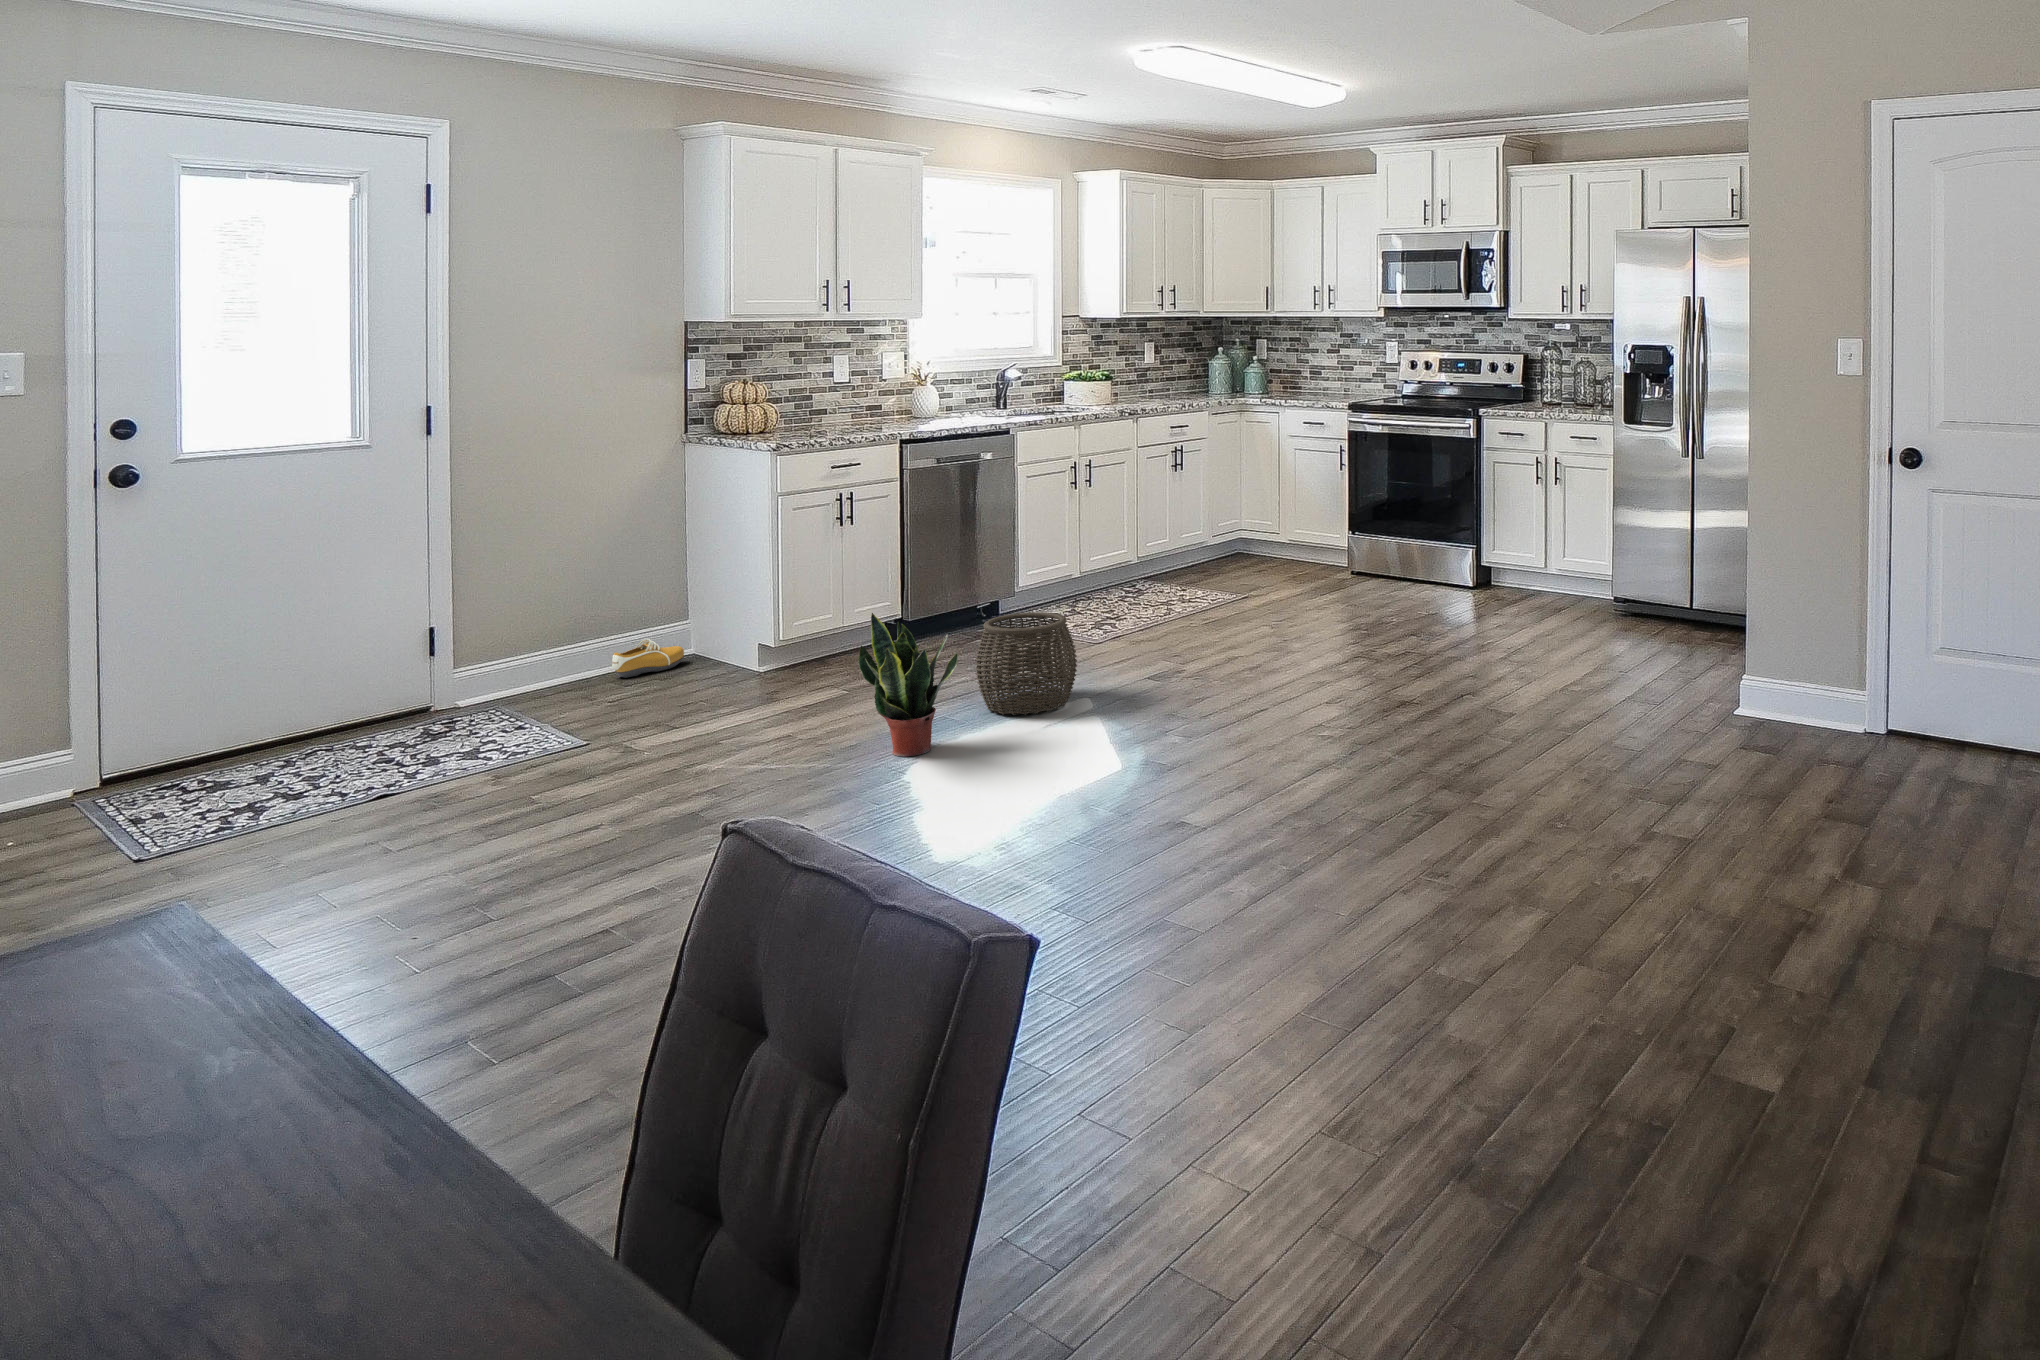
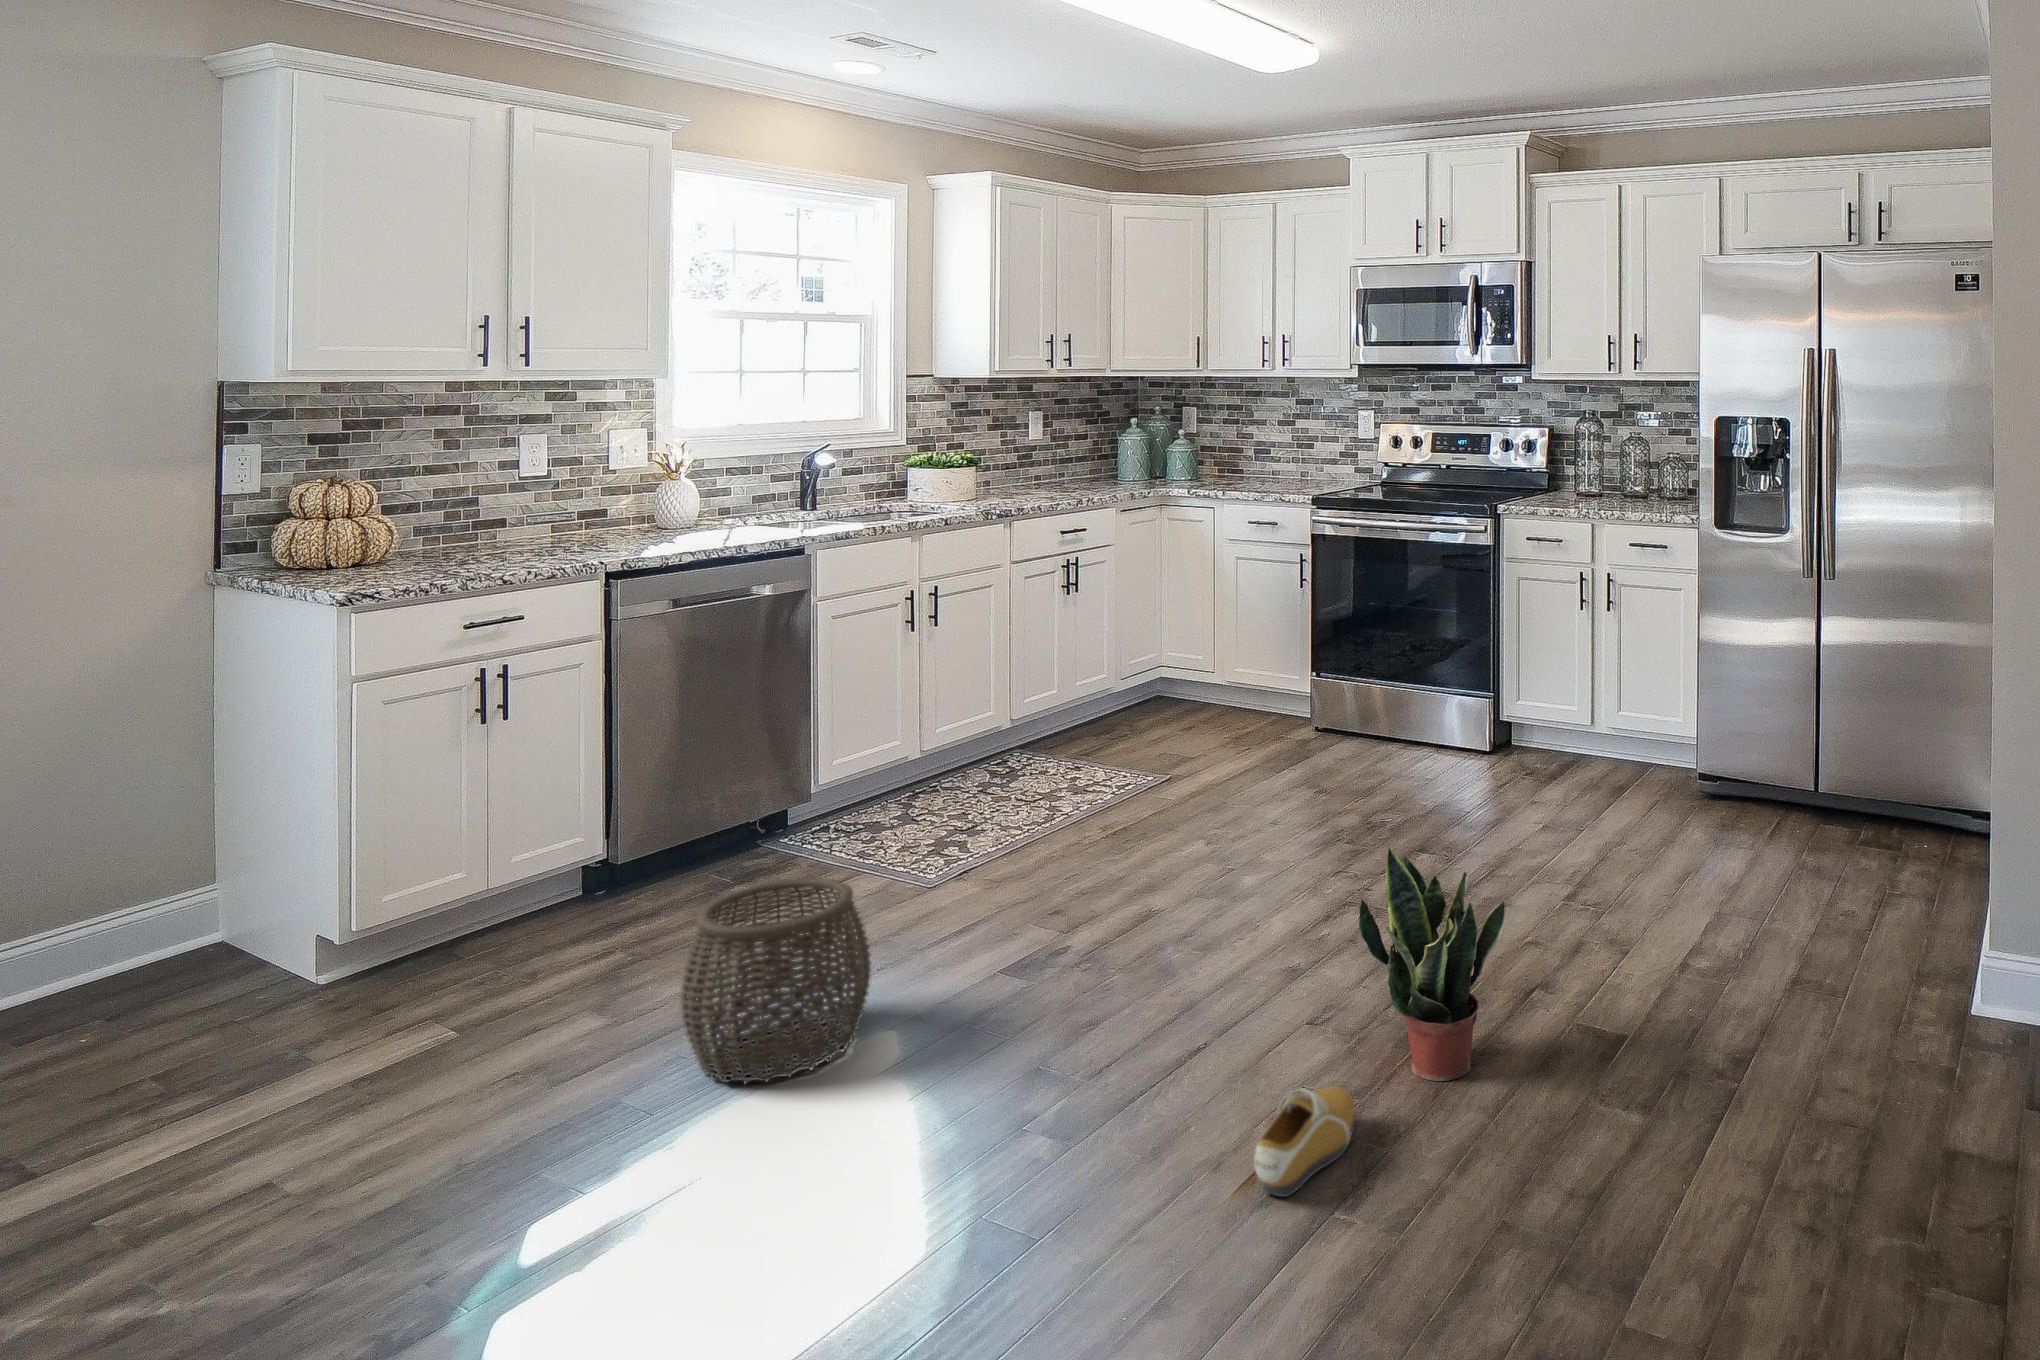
potted plant: present [858,613,958,756] -> present [1359,848,1506,1081]
shoe: present [612,639,684,678] -> present [1254,1086,1356,1197]

